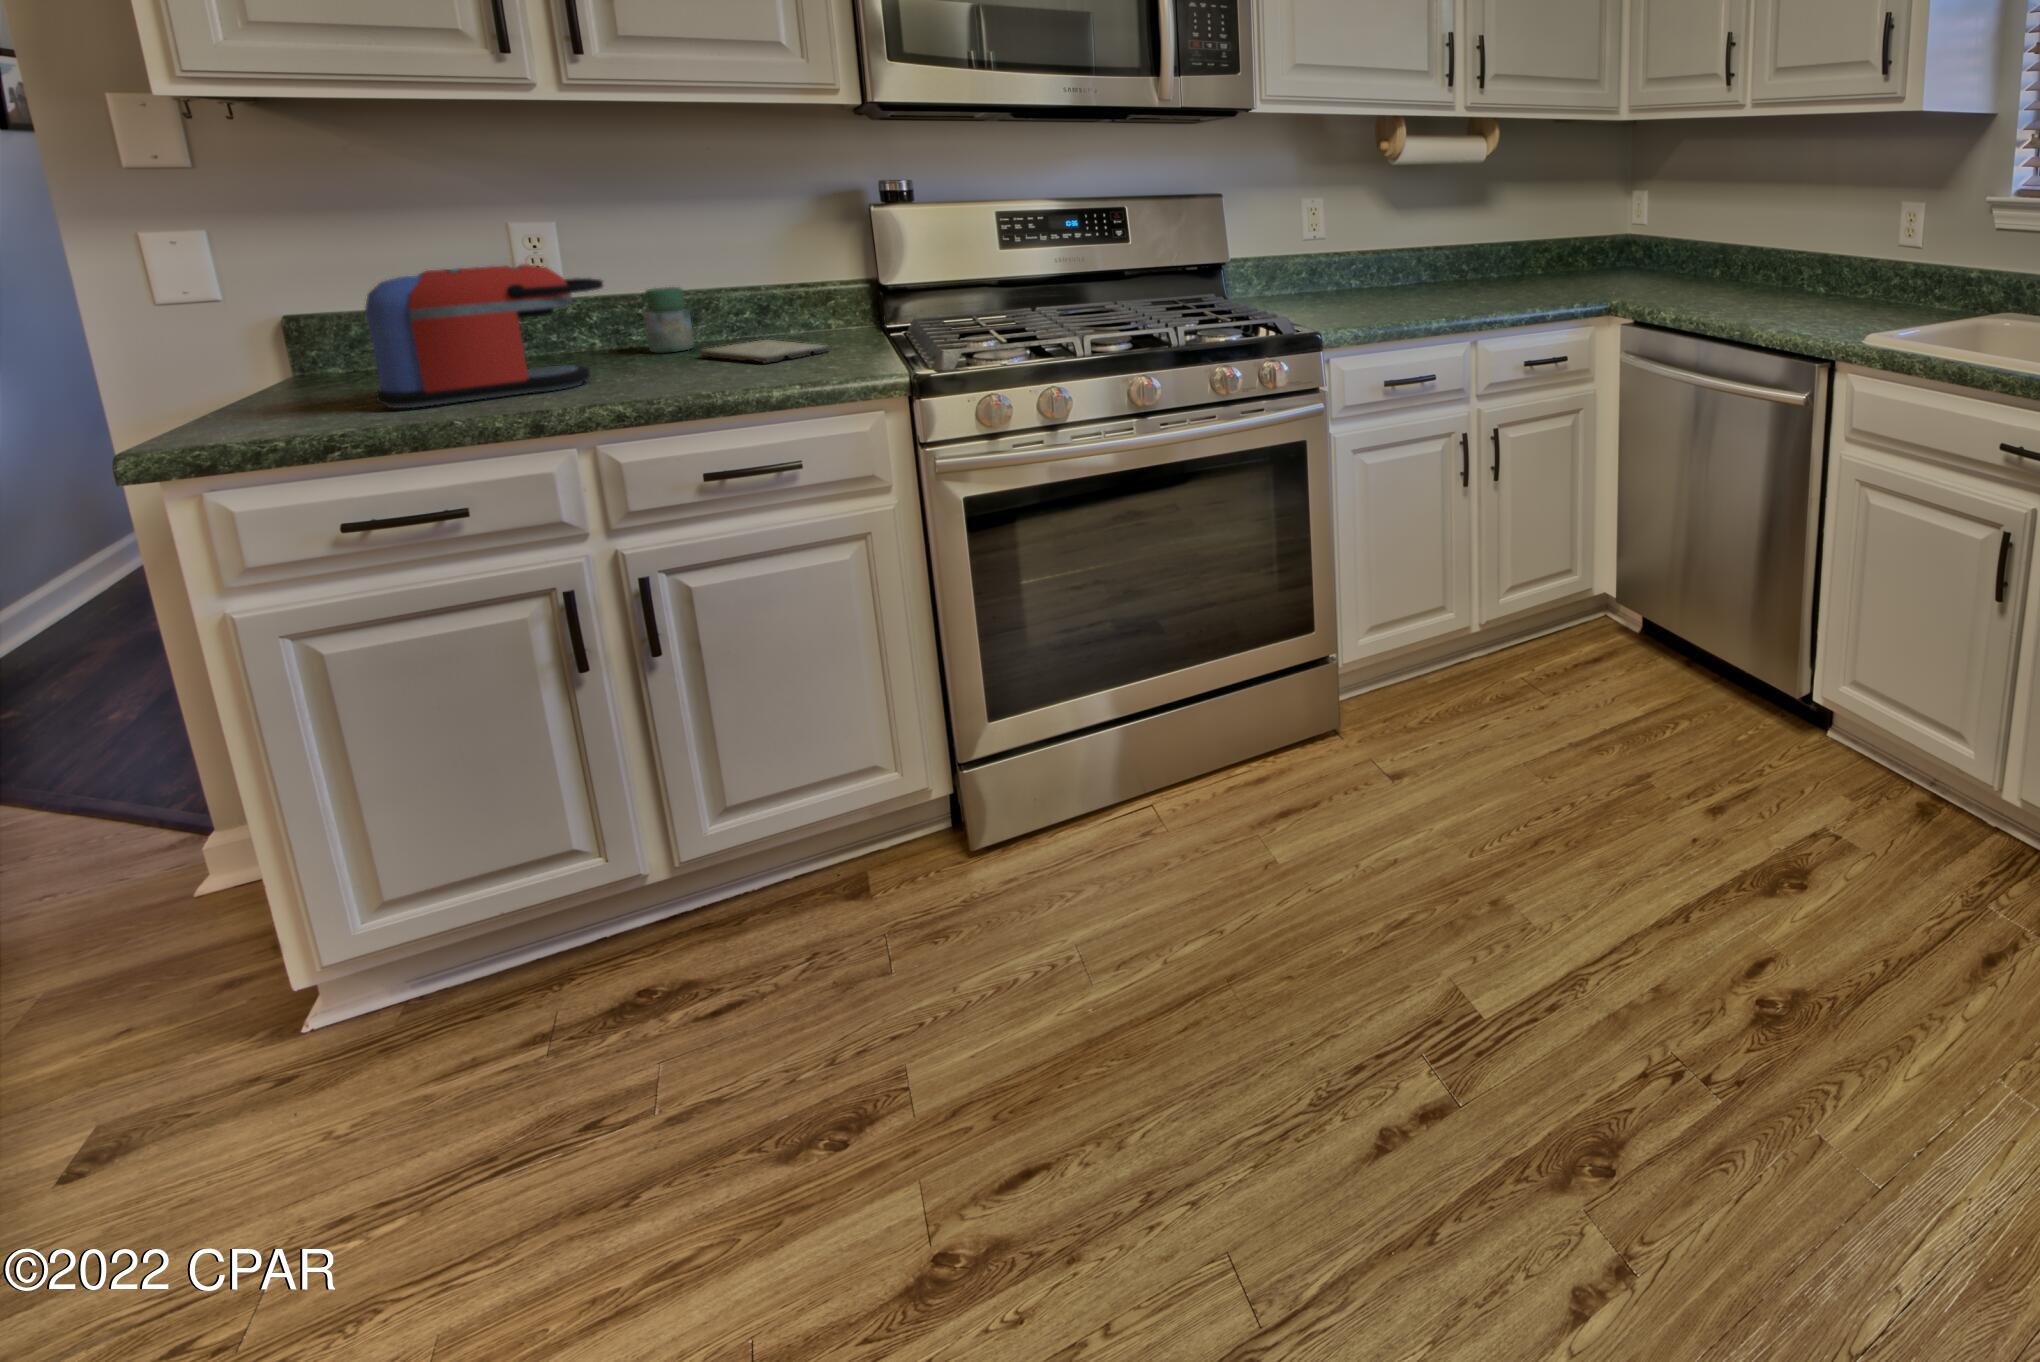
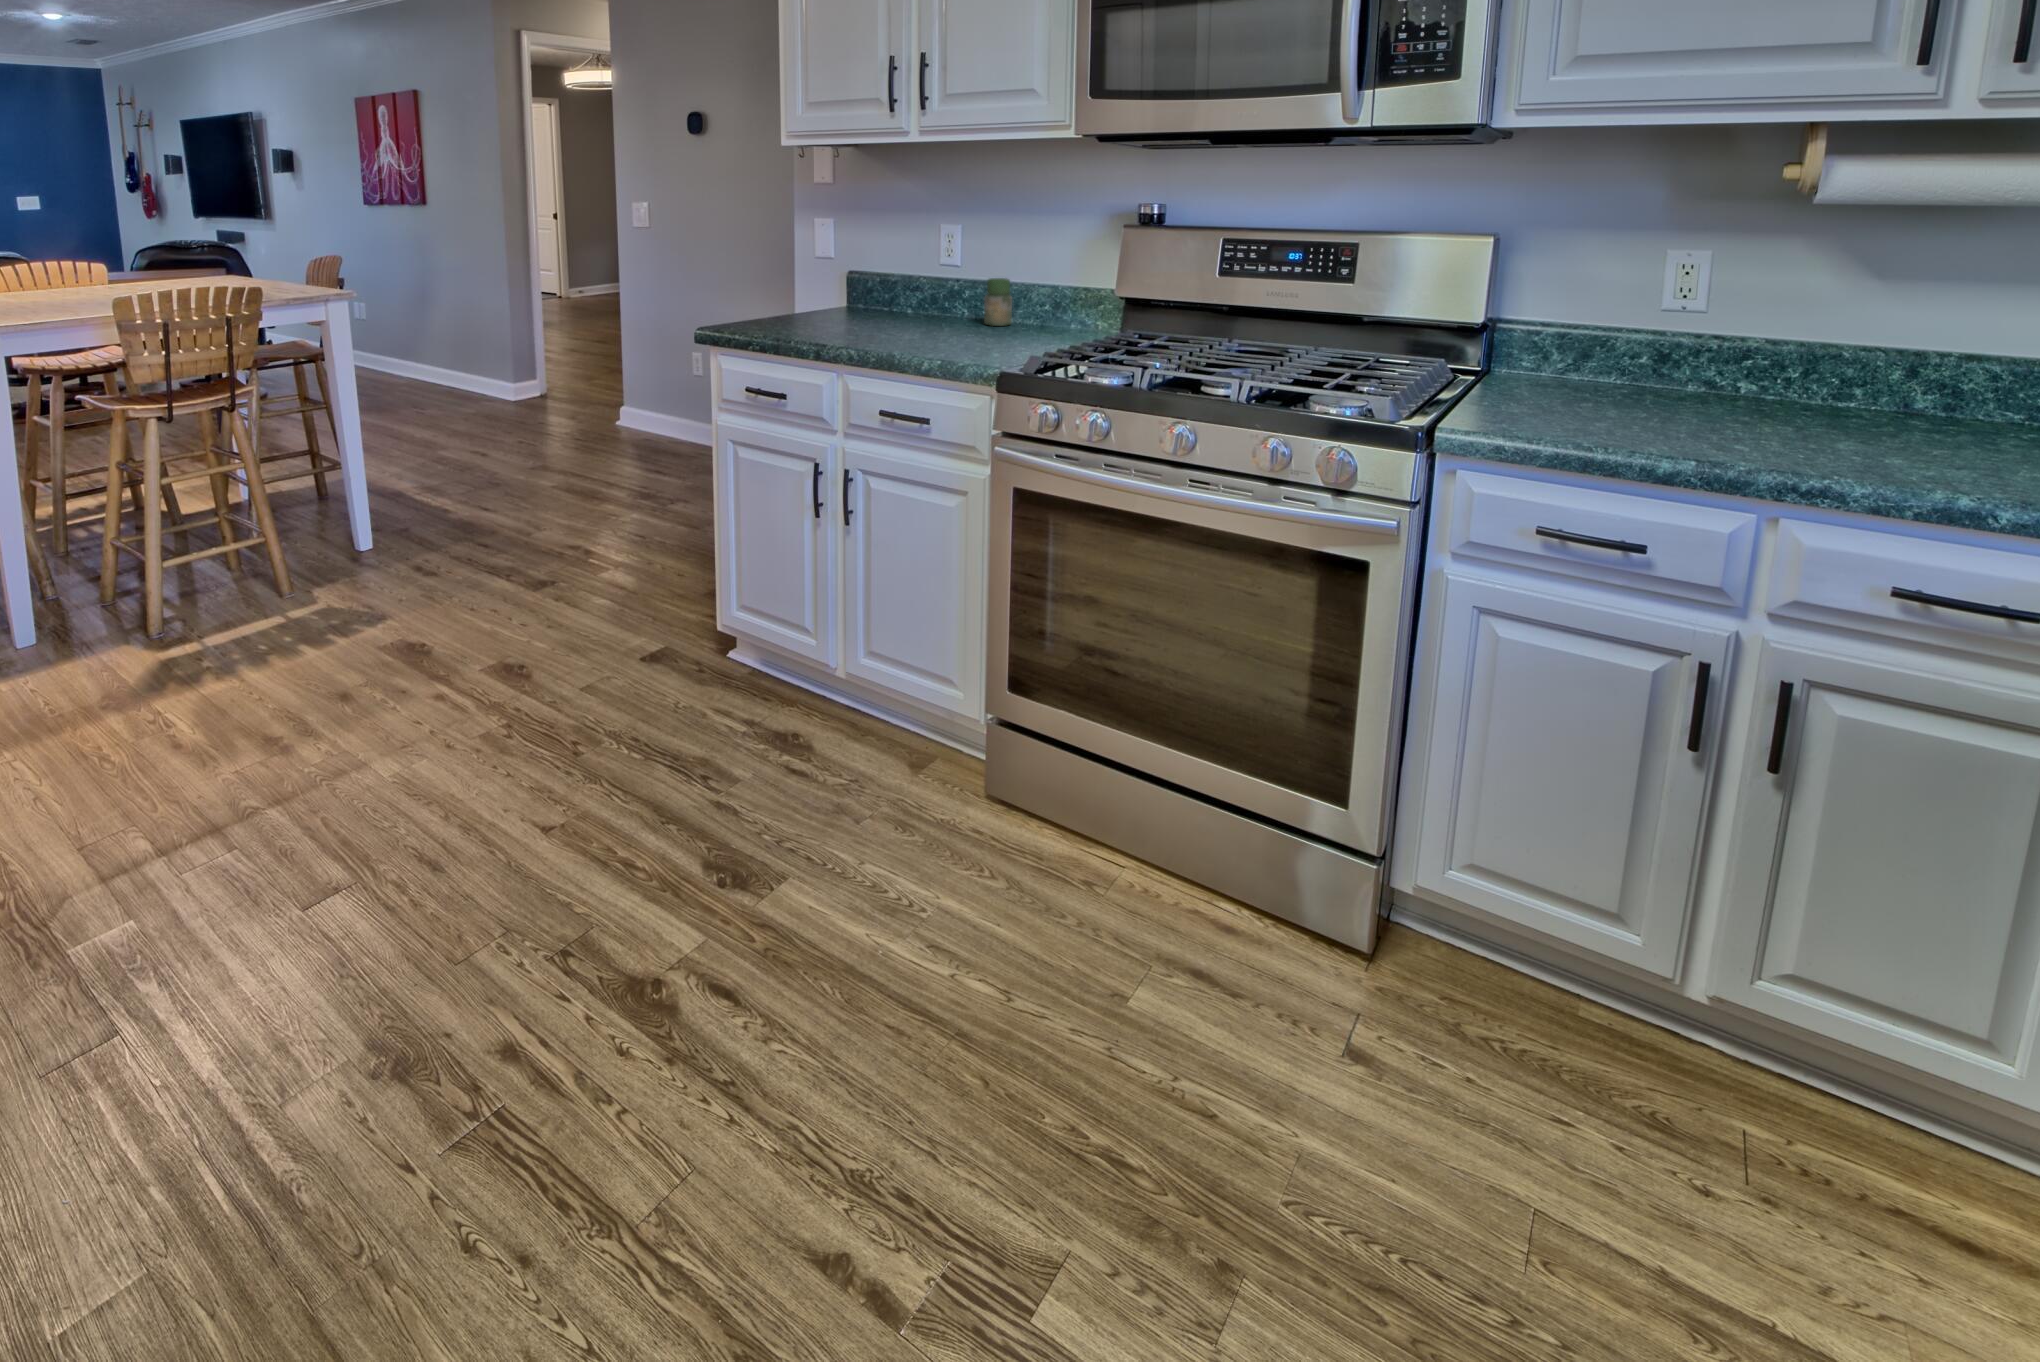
coffee maker: present [365,264,603,408] -> none [811,250,922,336]
cutting board: present [701,340,829,363] -> none [986,327,1044,345]

